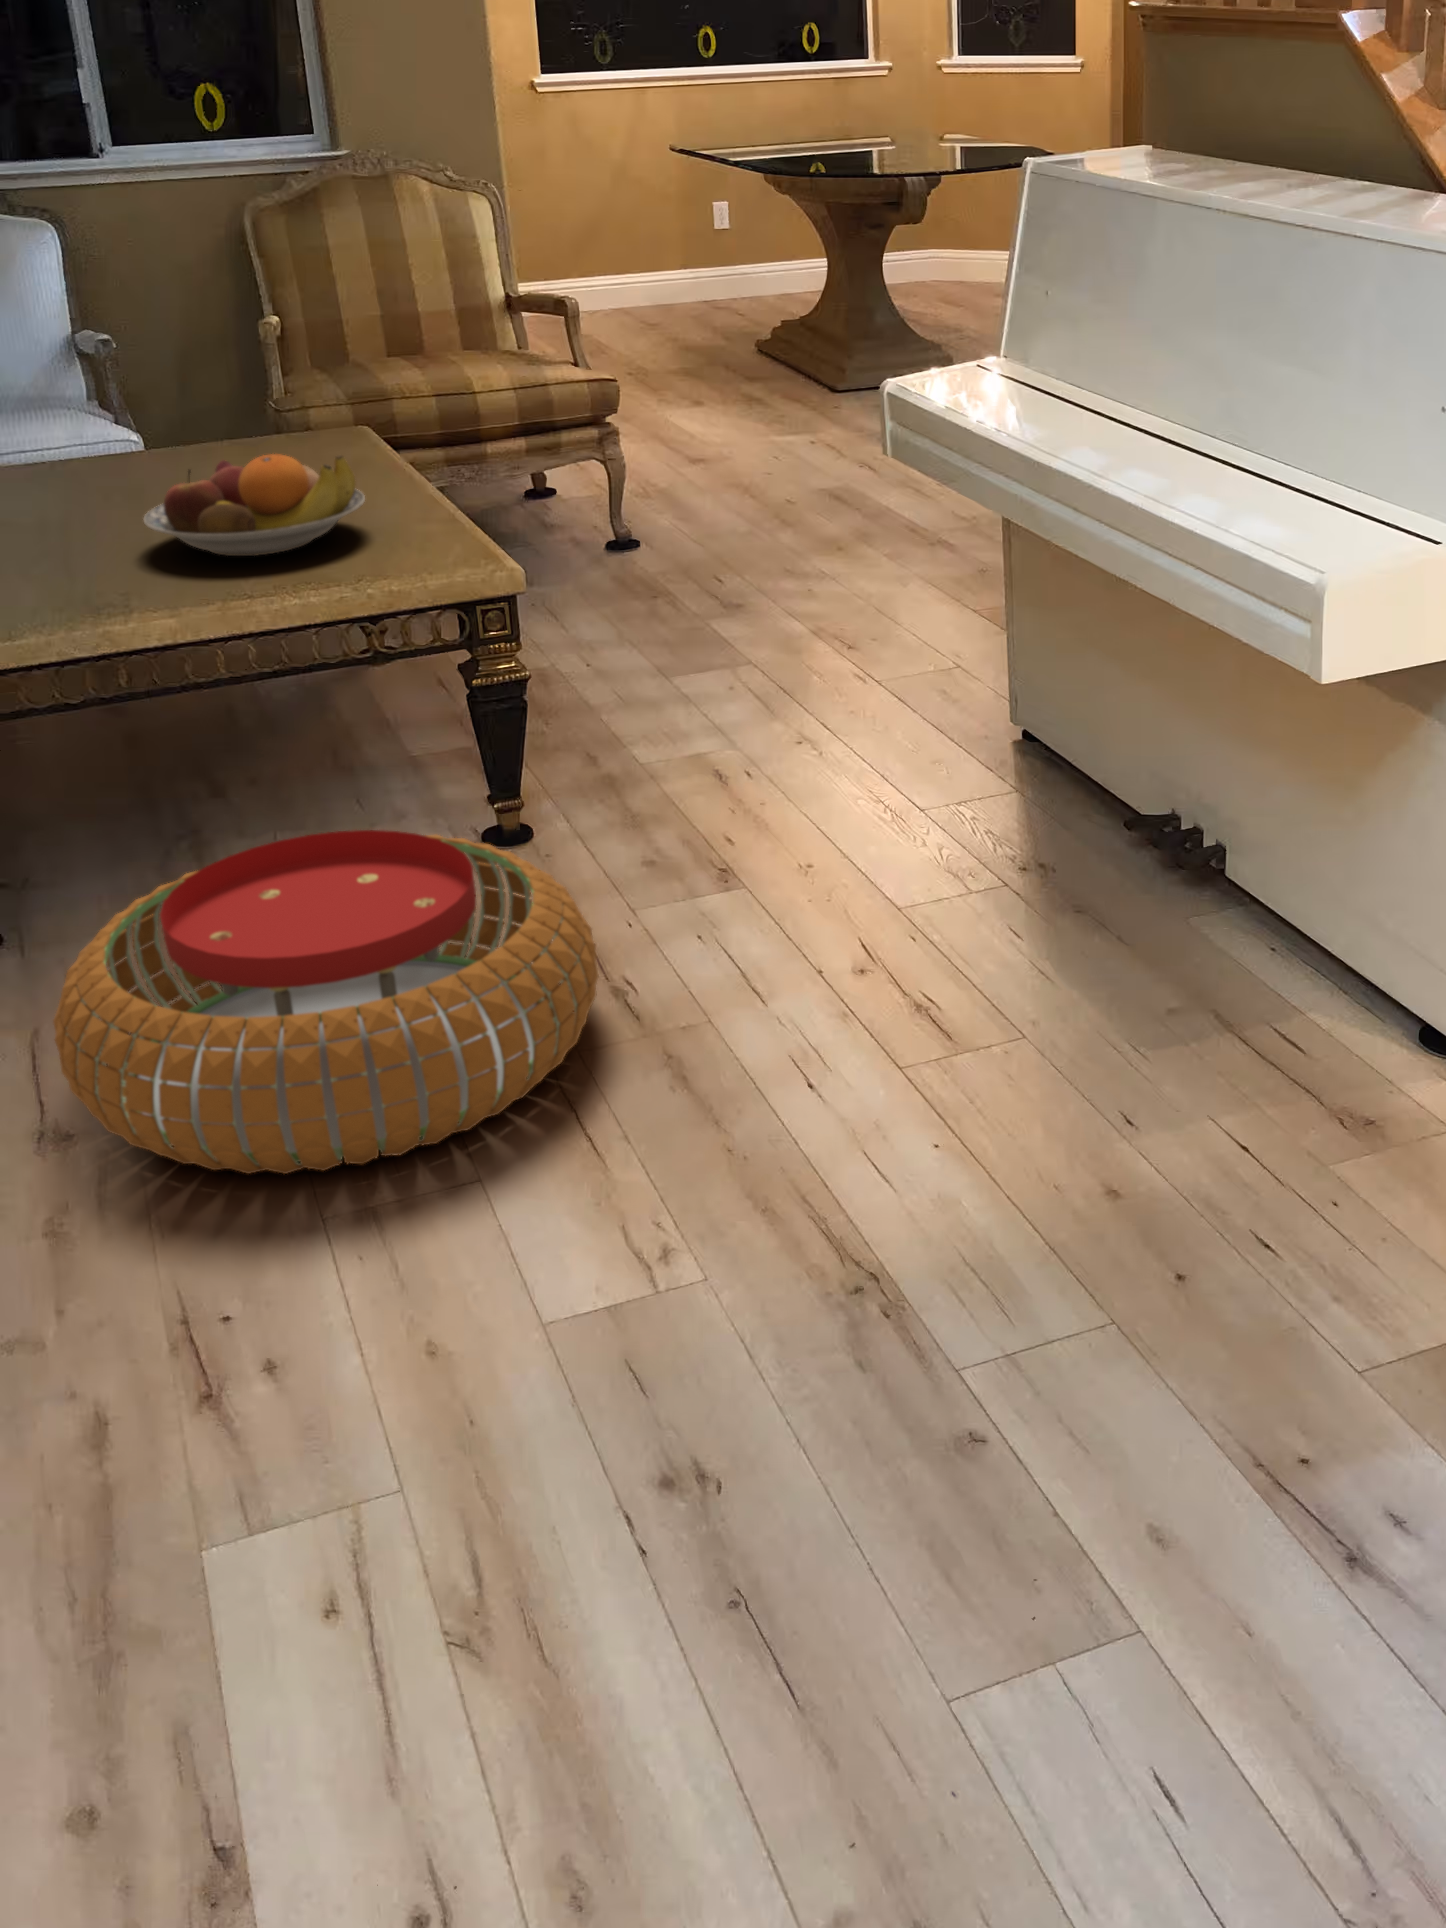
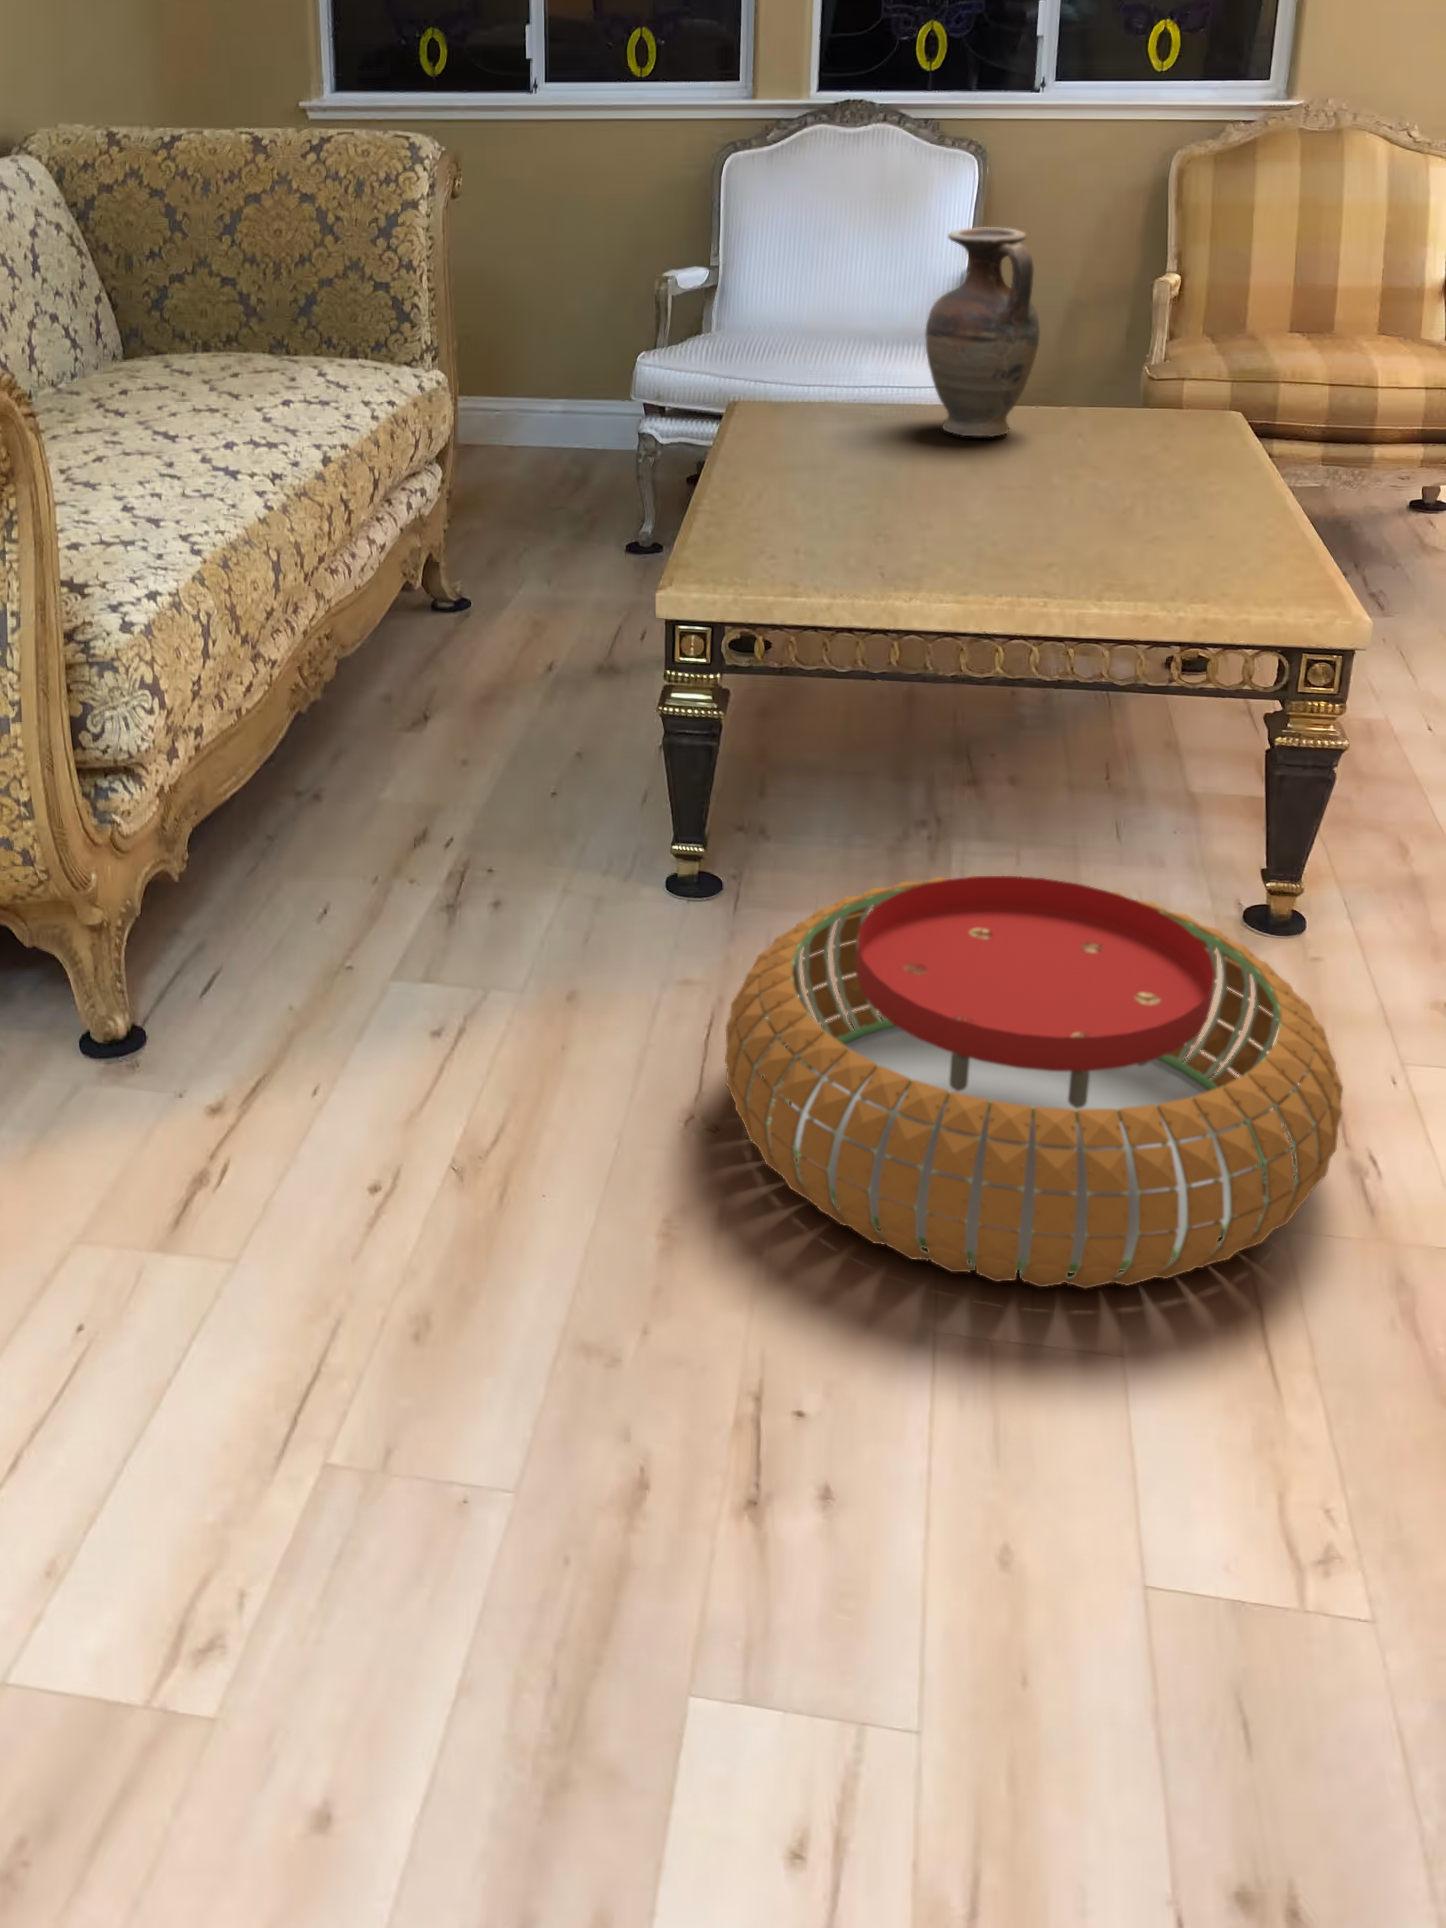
vase: none [59,283,173,482] -> present [926,227,1040,437]
fruit bowl: present [143,454,365,556] -> none [966,435,1209,547]

